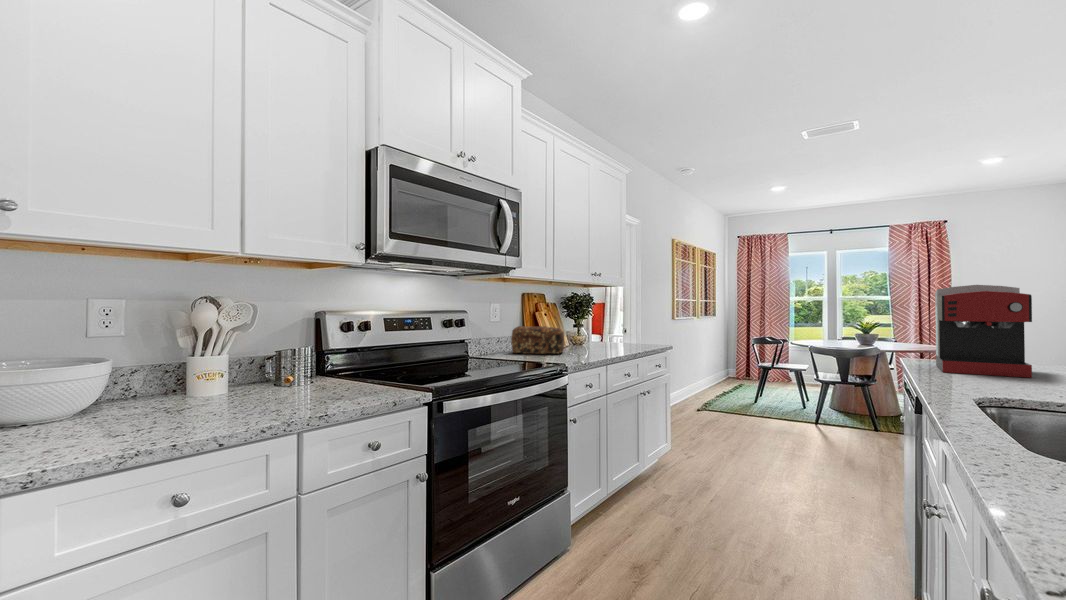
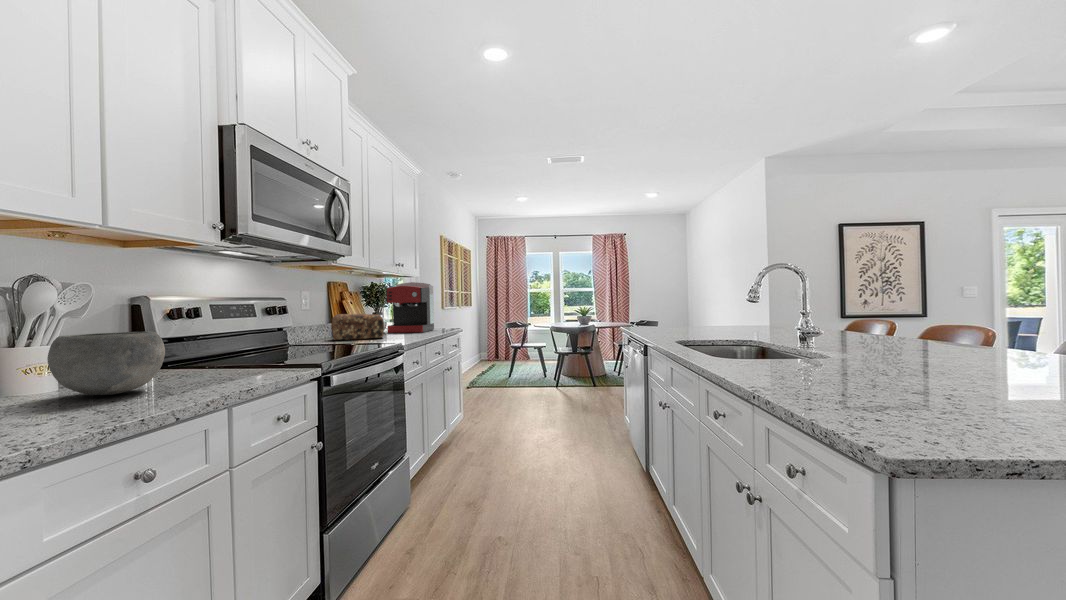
coffee maker: present [935,285,1032,378] -> present [386,282,434,333]
bowl: none [181,347,274,406] -> present [47,331,165,395]

